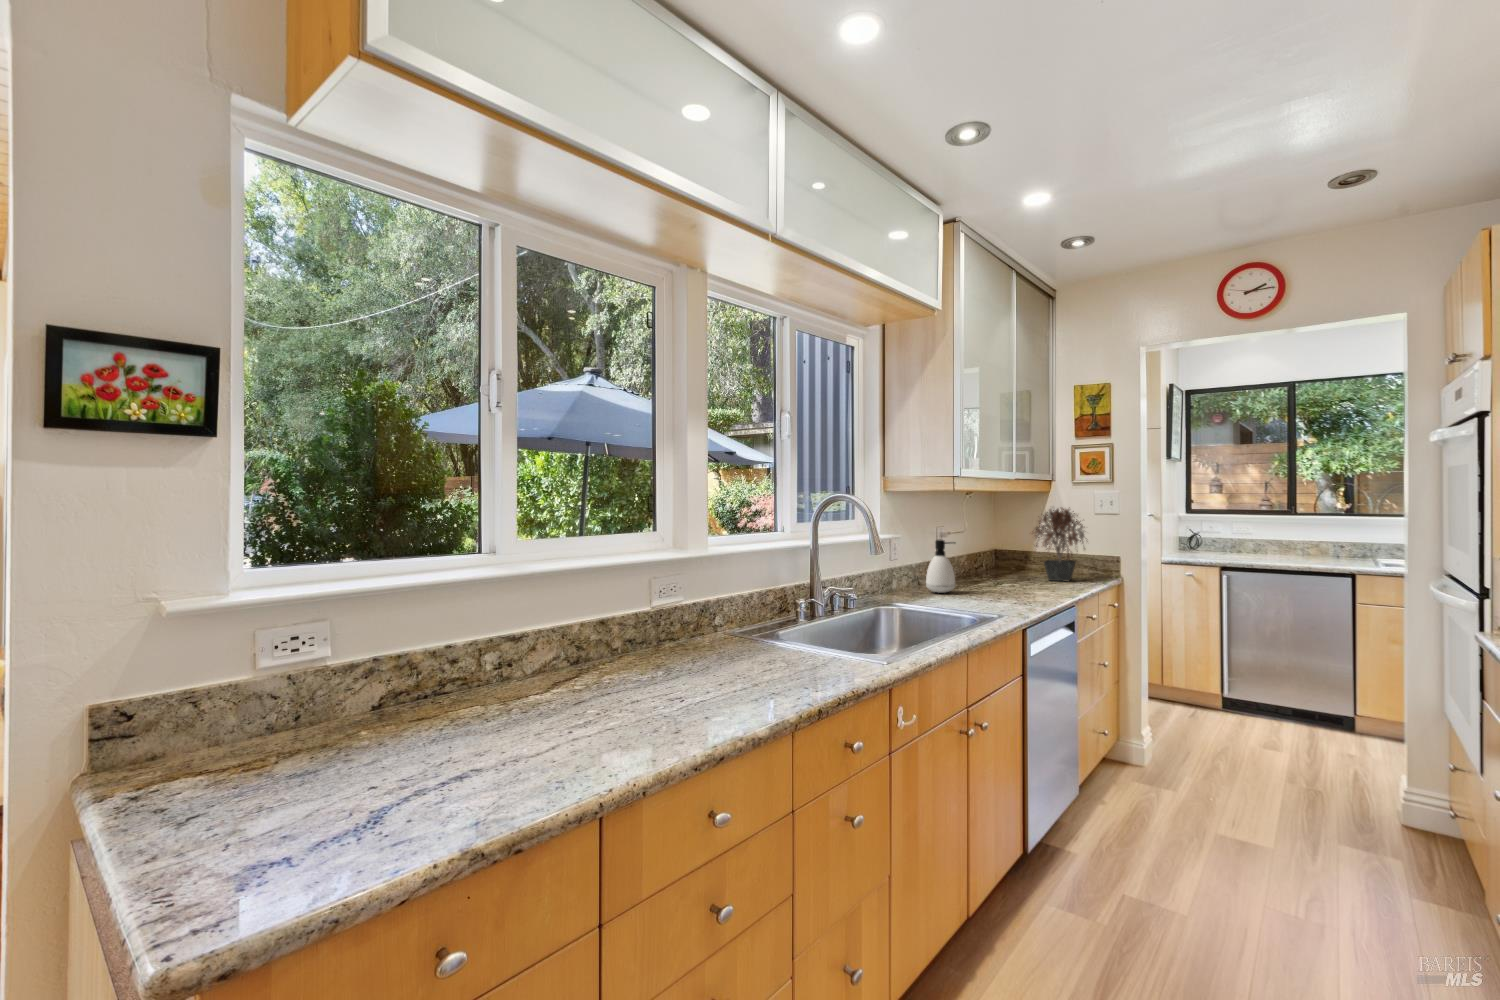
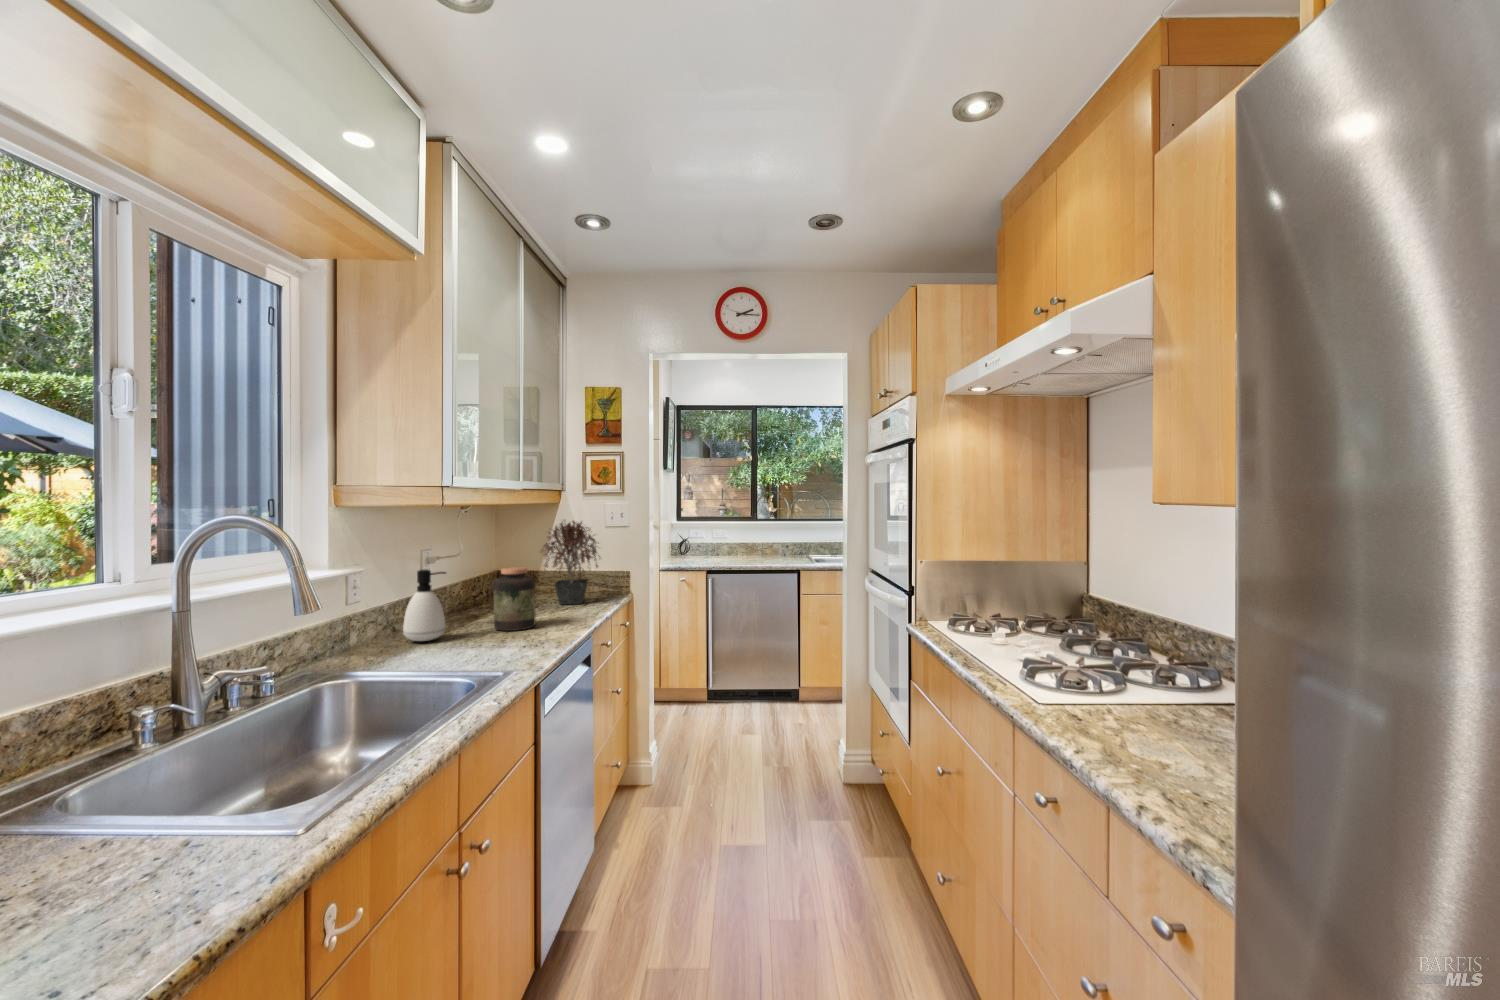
jar: none [991,543,1026,593] -> present [494,567,535,631]

